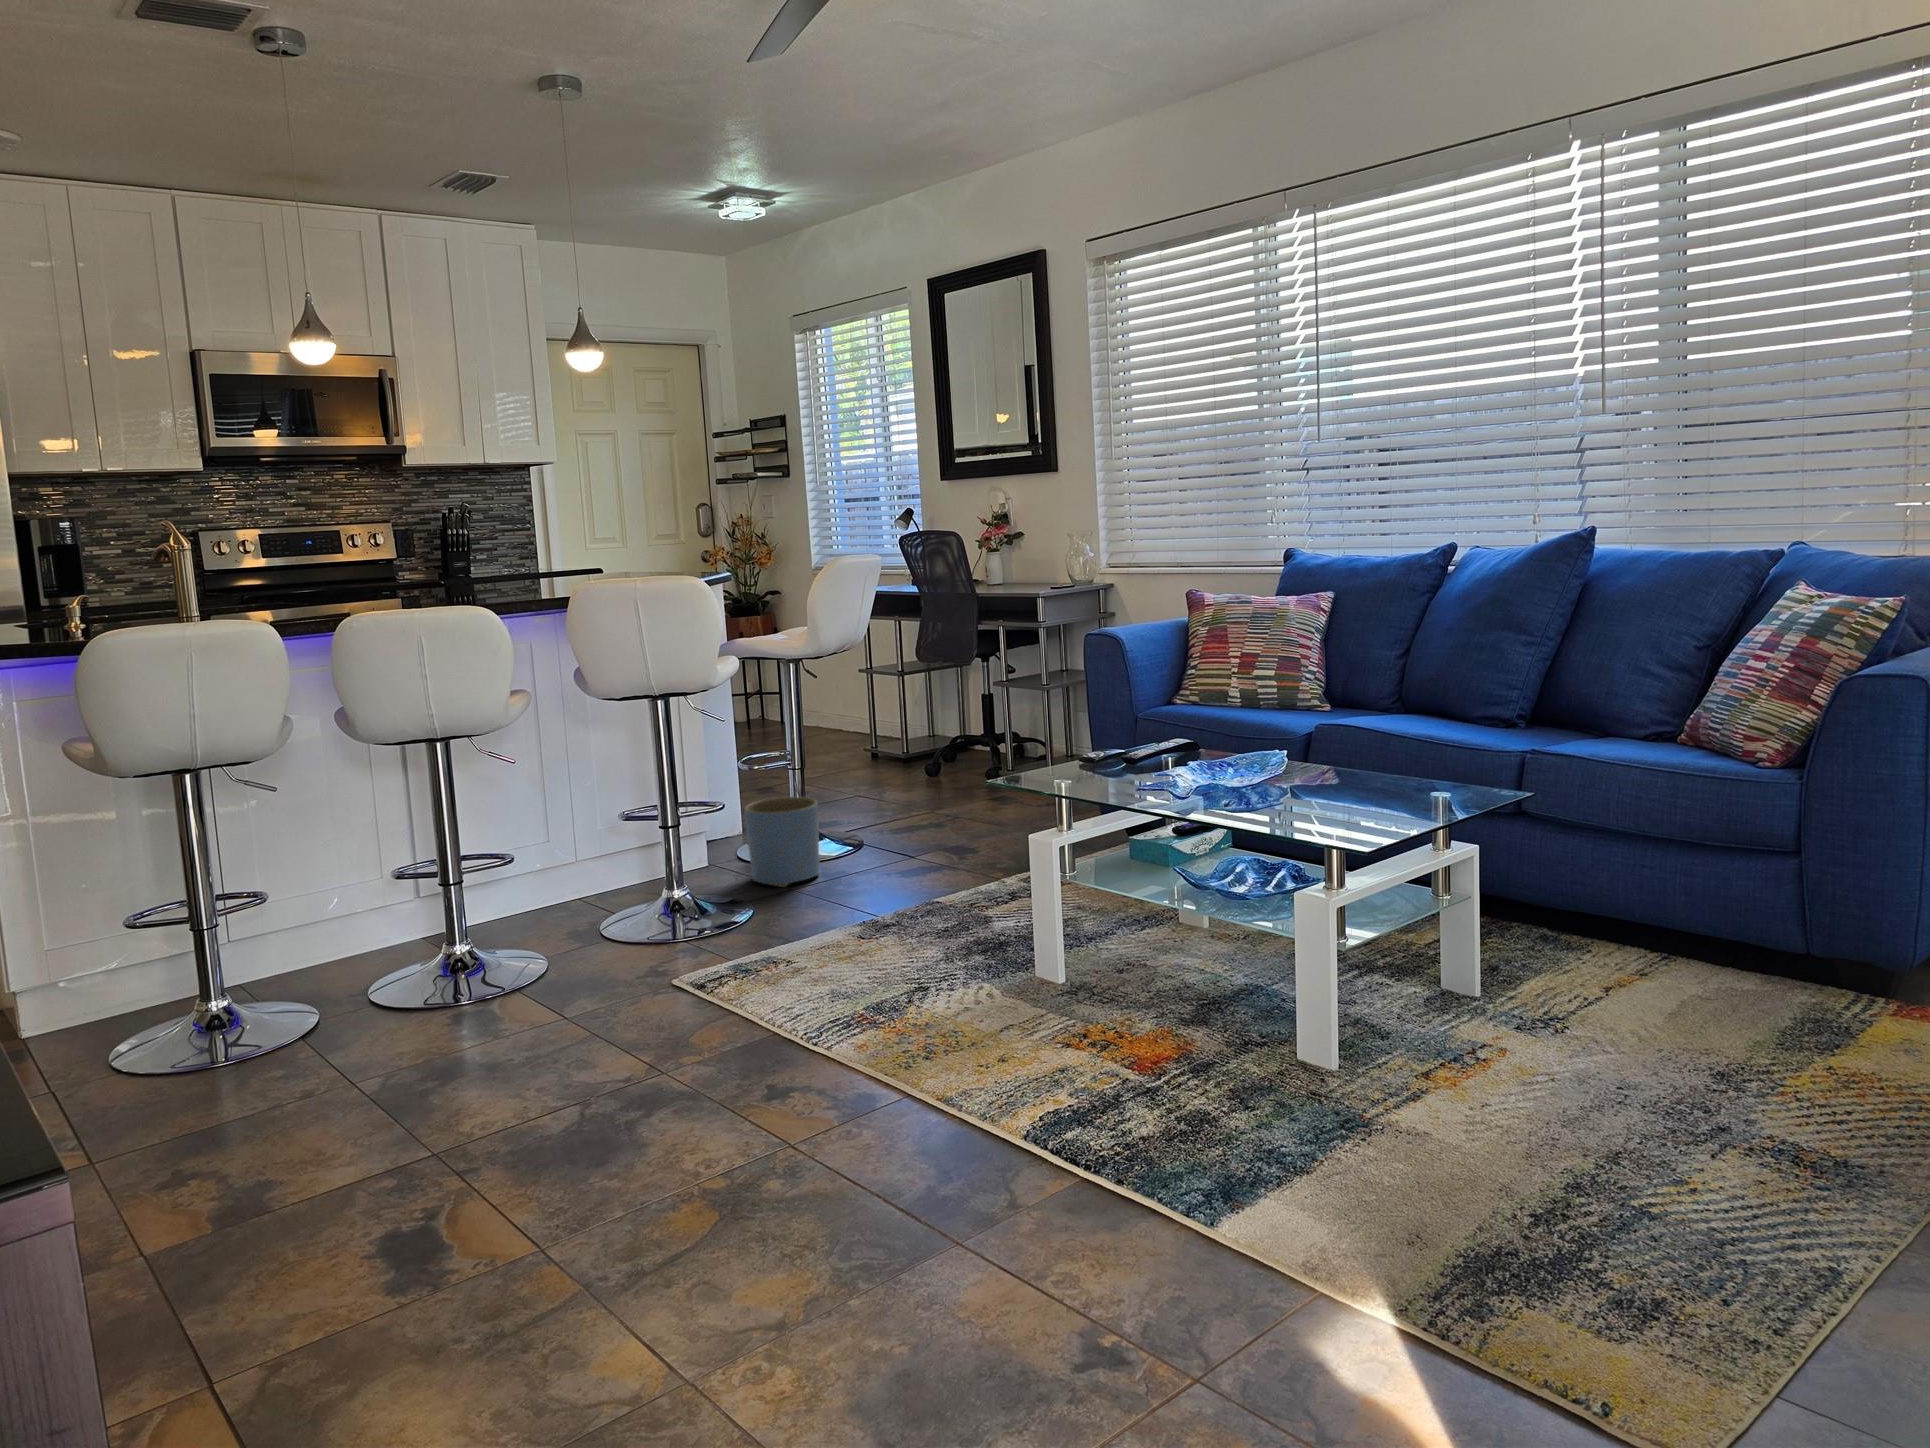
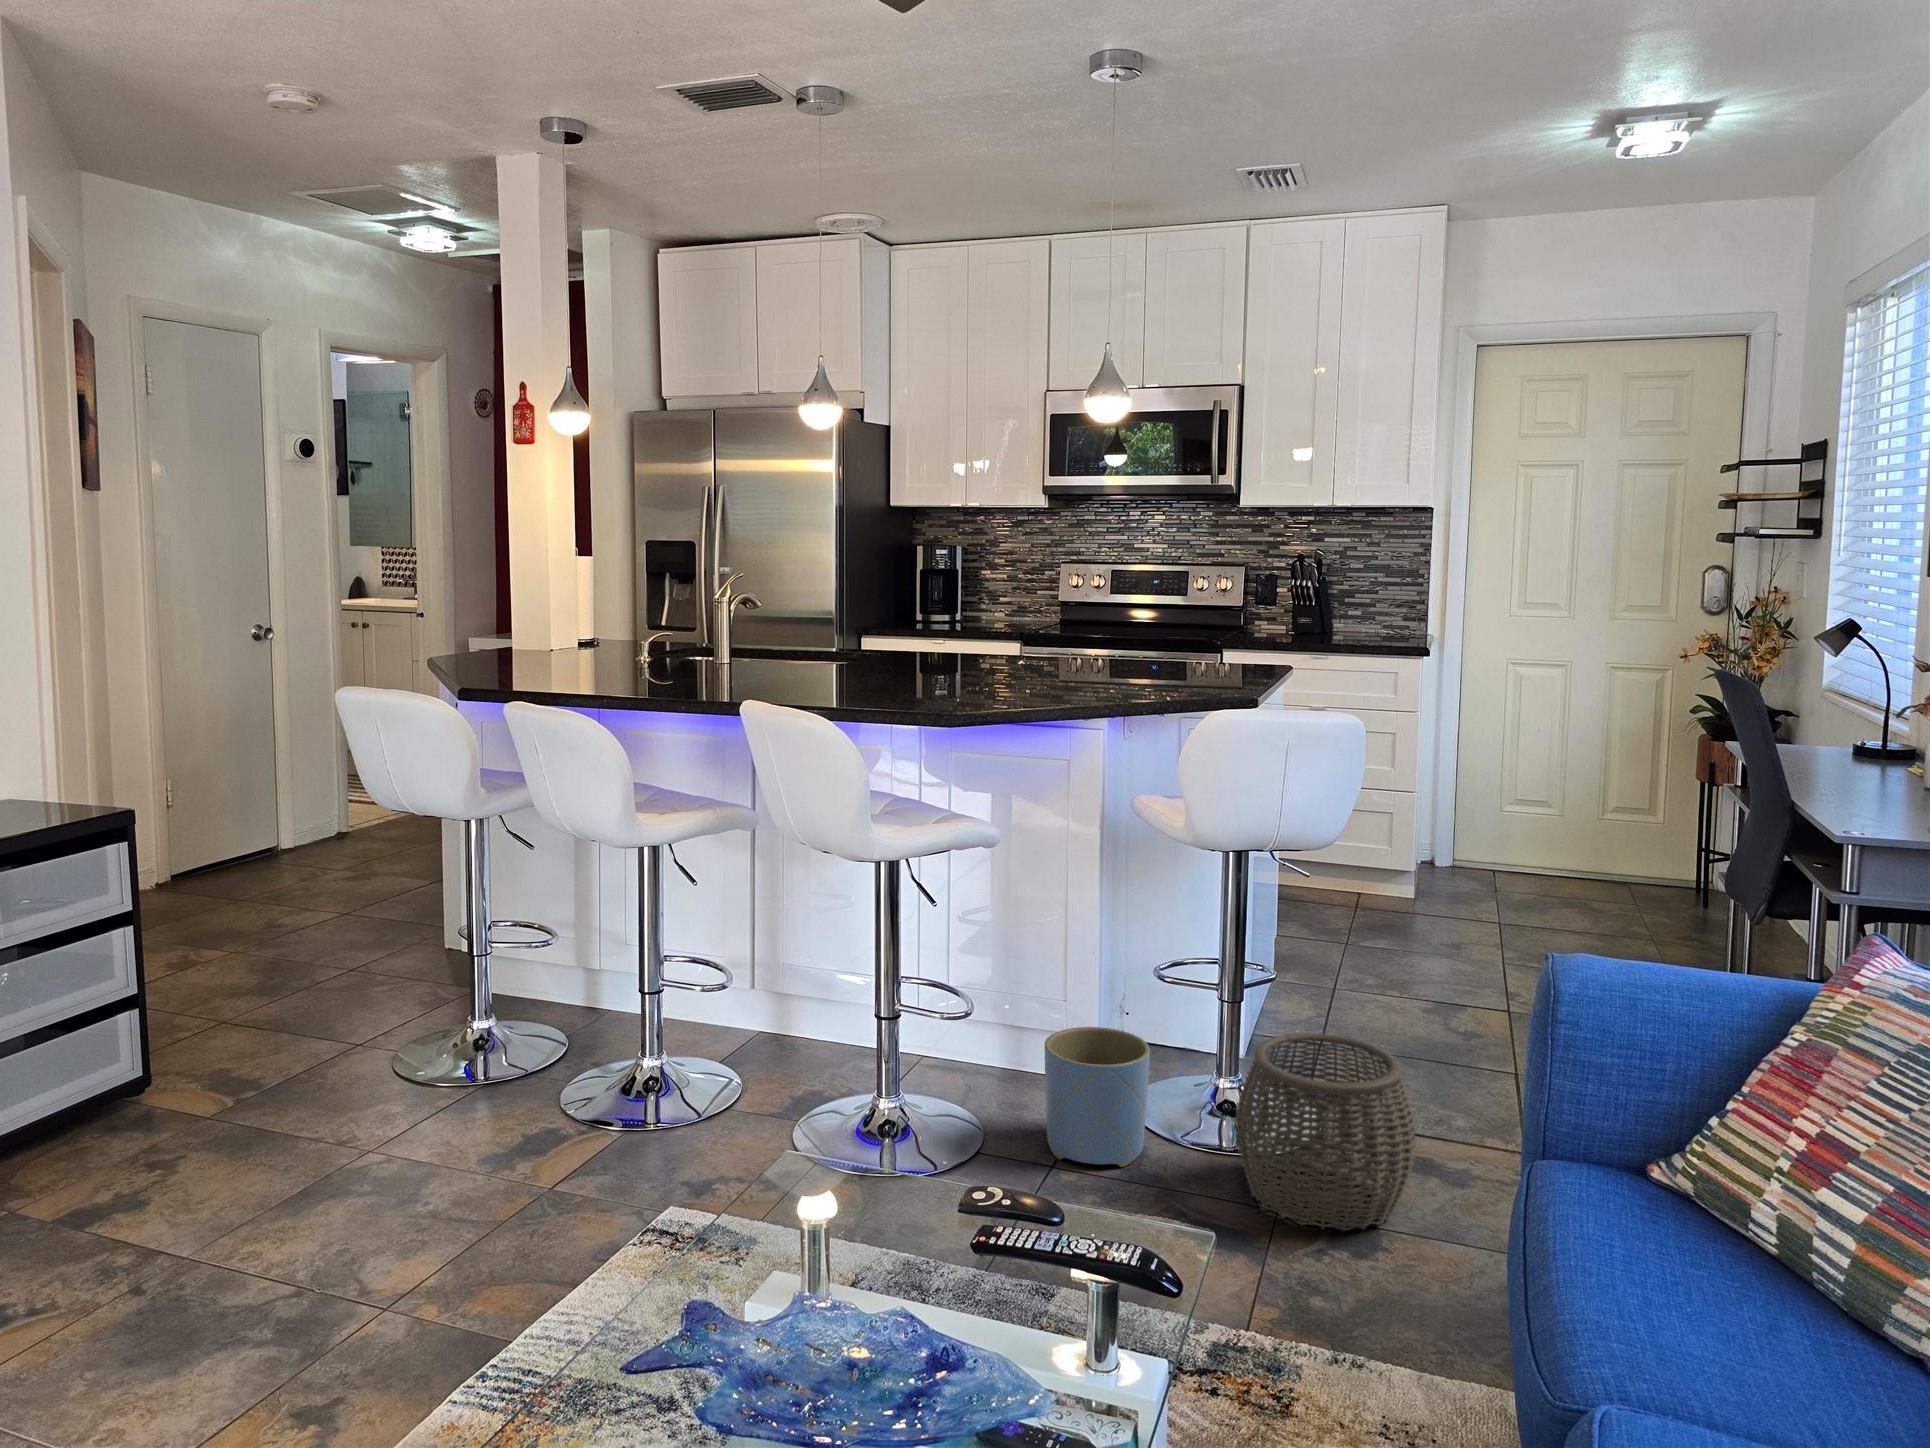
woven basket: none [862,752,968,859] -> present [1235,1033,1417,1231]

